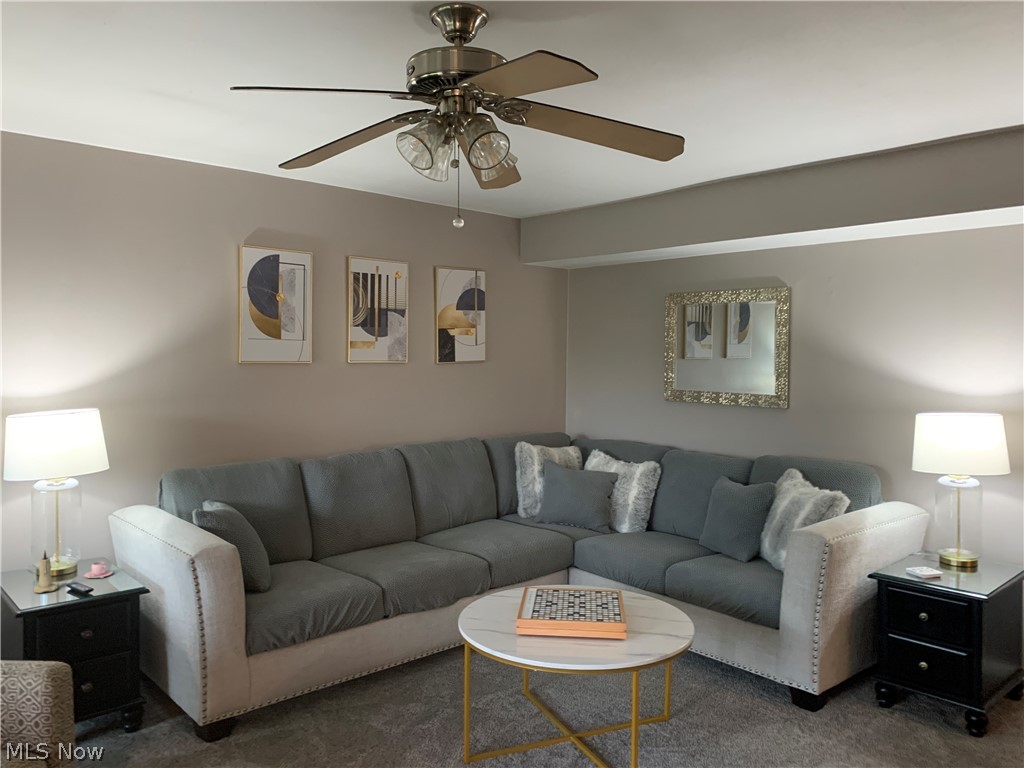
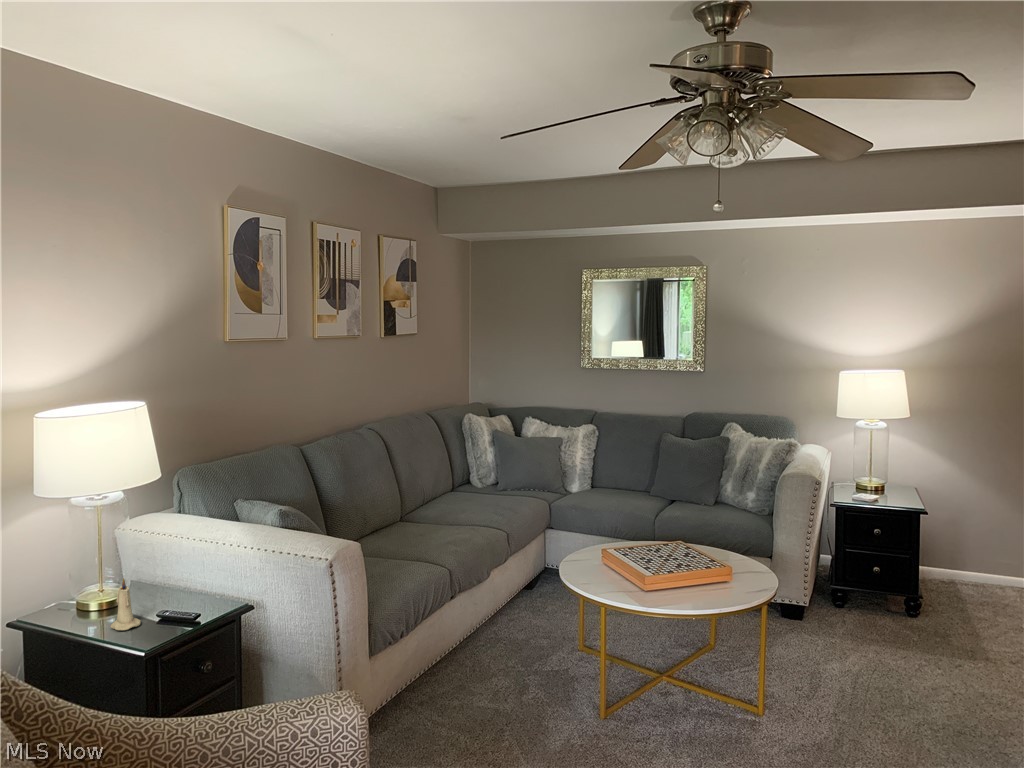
teacup: present [84,562,113,578] -> none [144,565,177,605]

